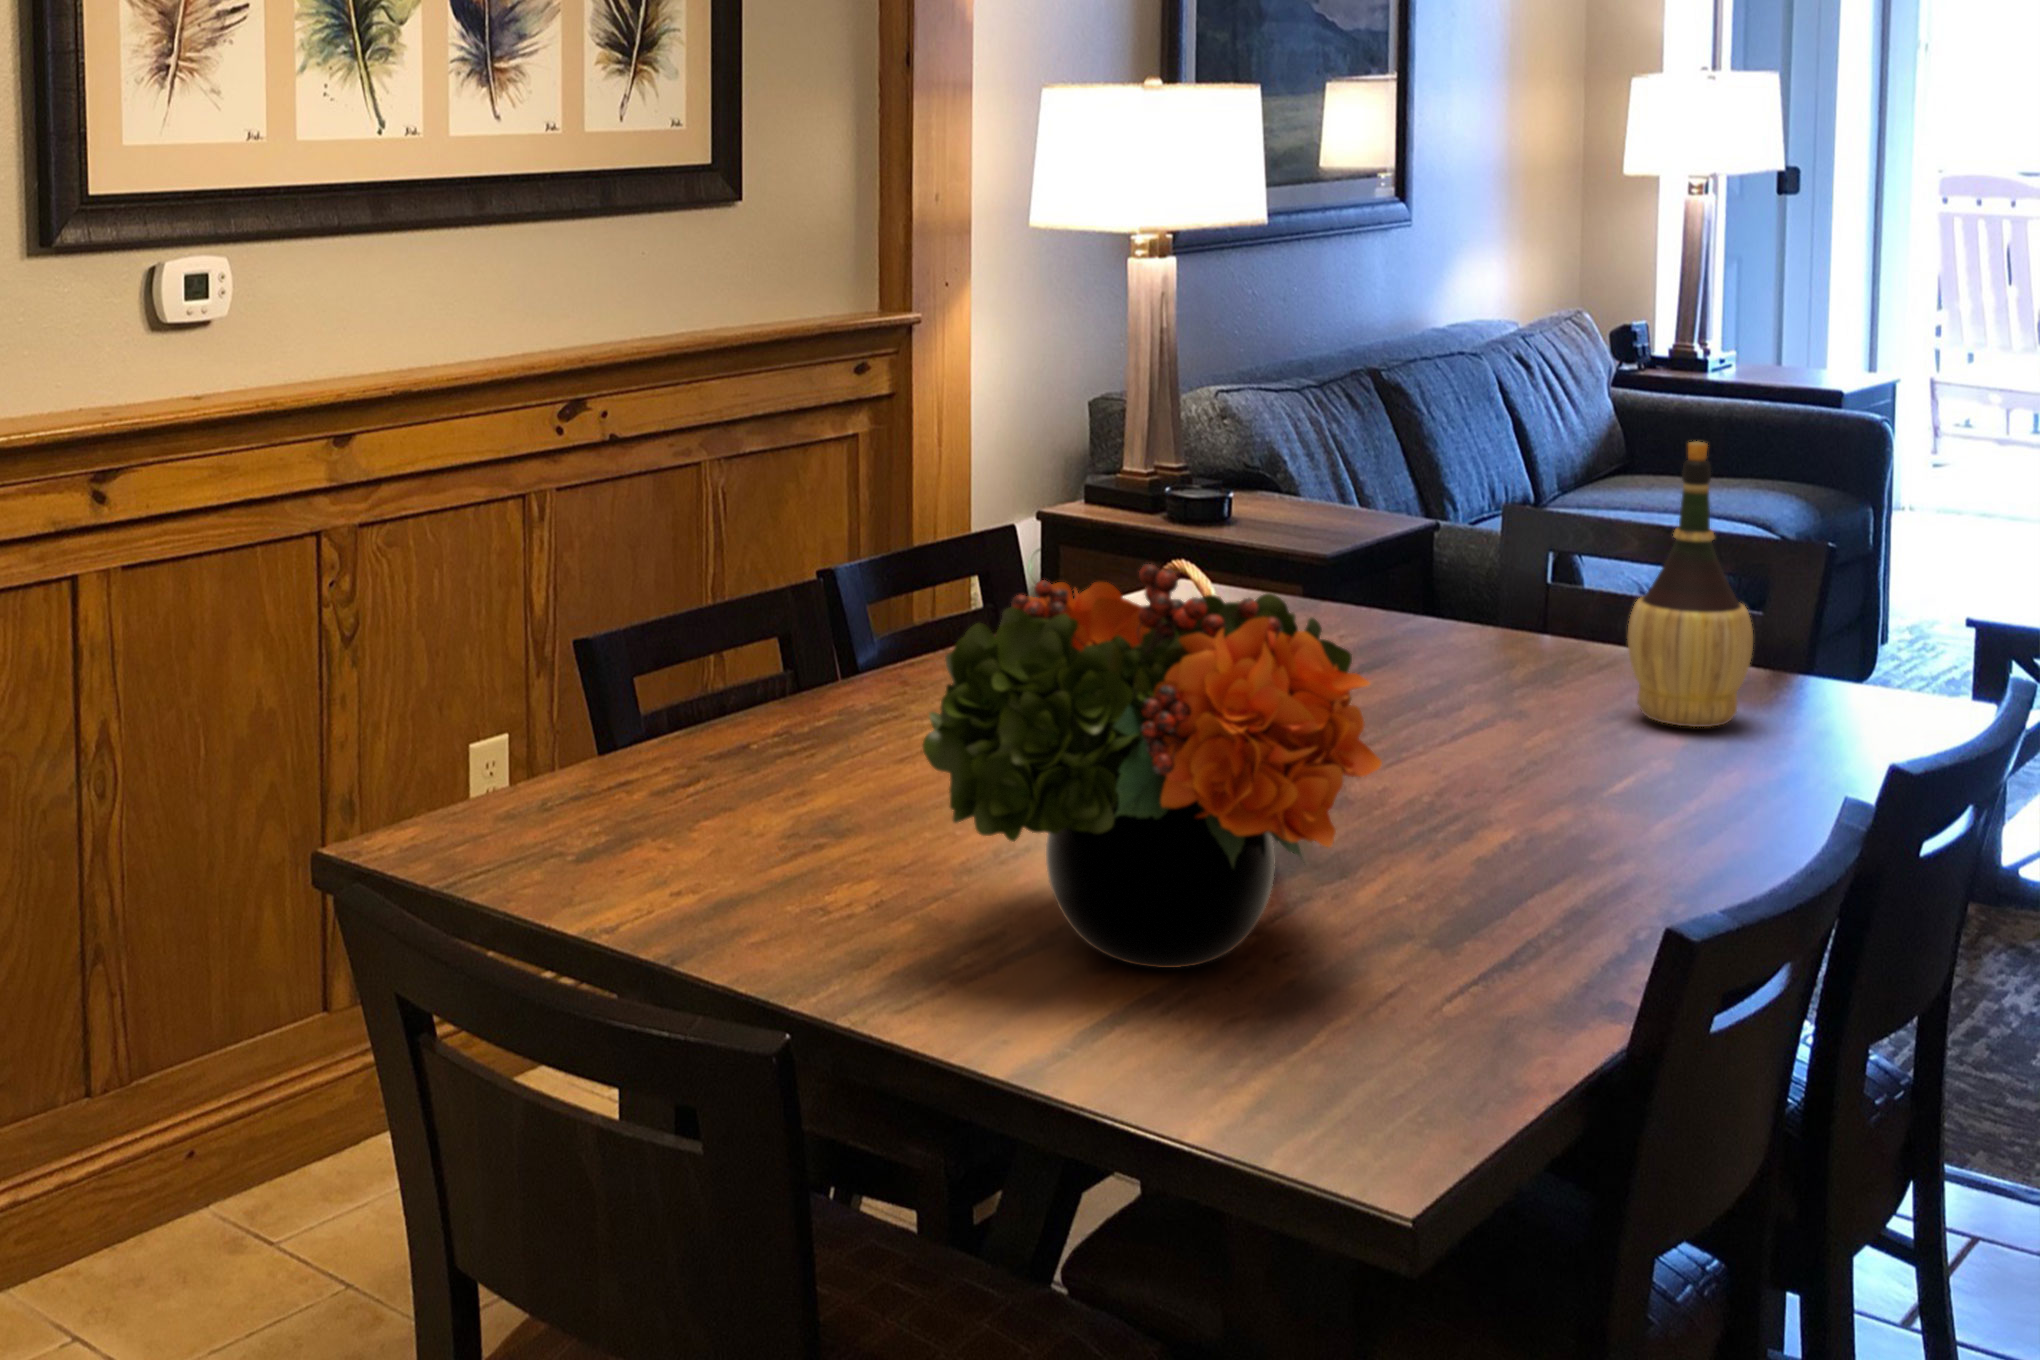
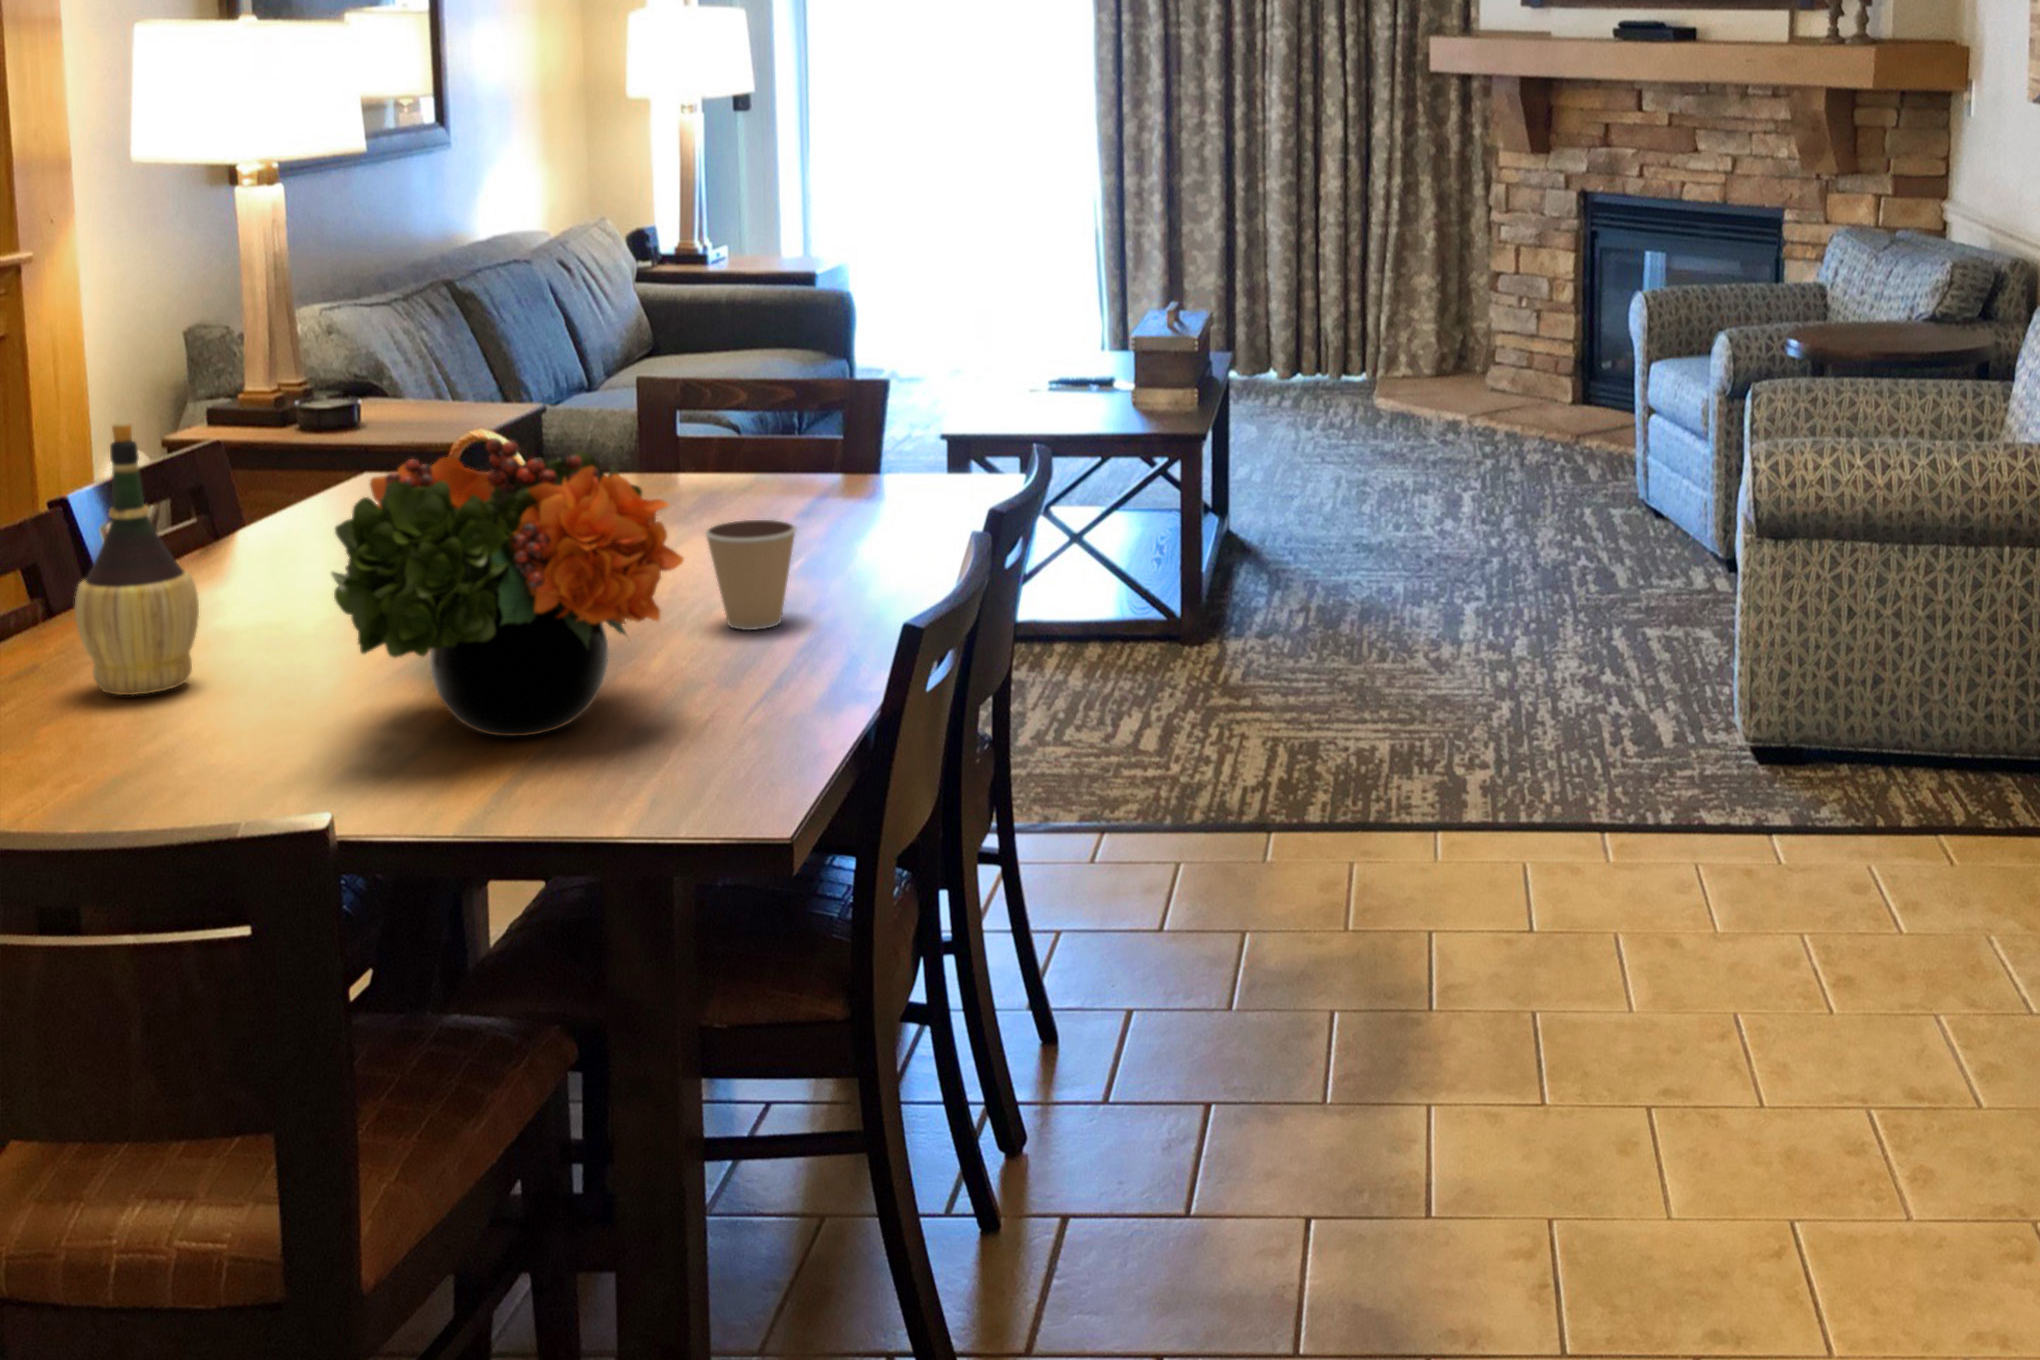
wine bottle: present [1628,442,1753,727] -> present [75,423,199,695]
coffee cup: none [1471,710,1604,868] -> present [706,520,796,630]

